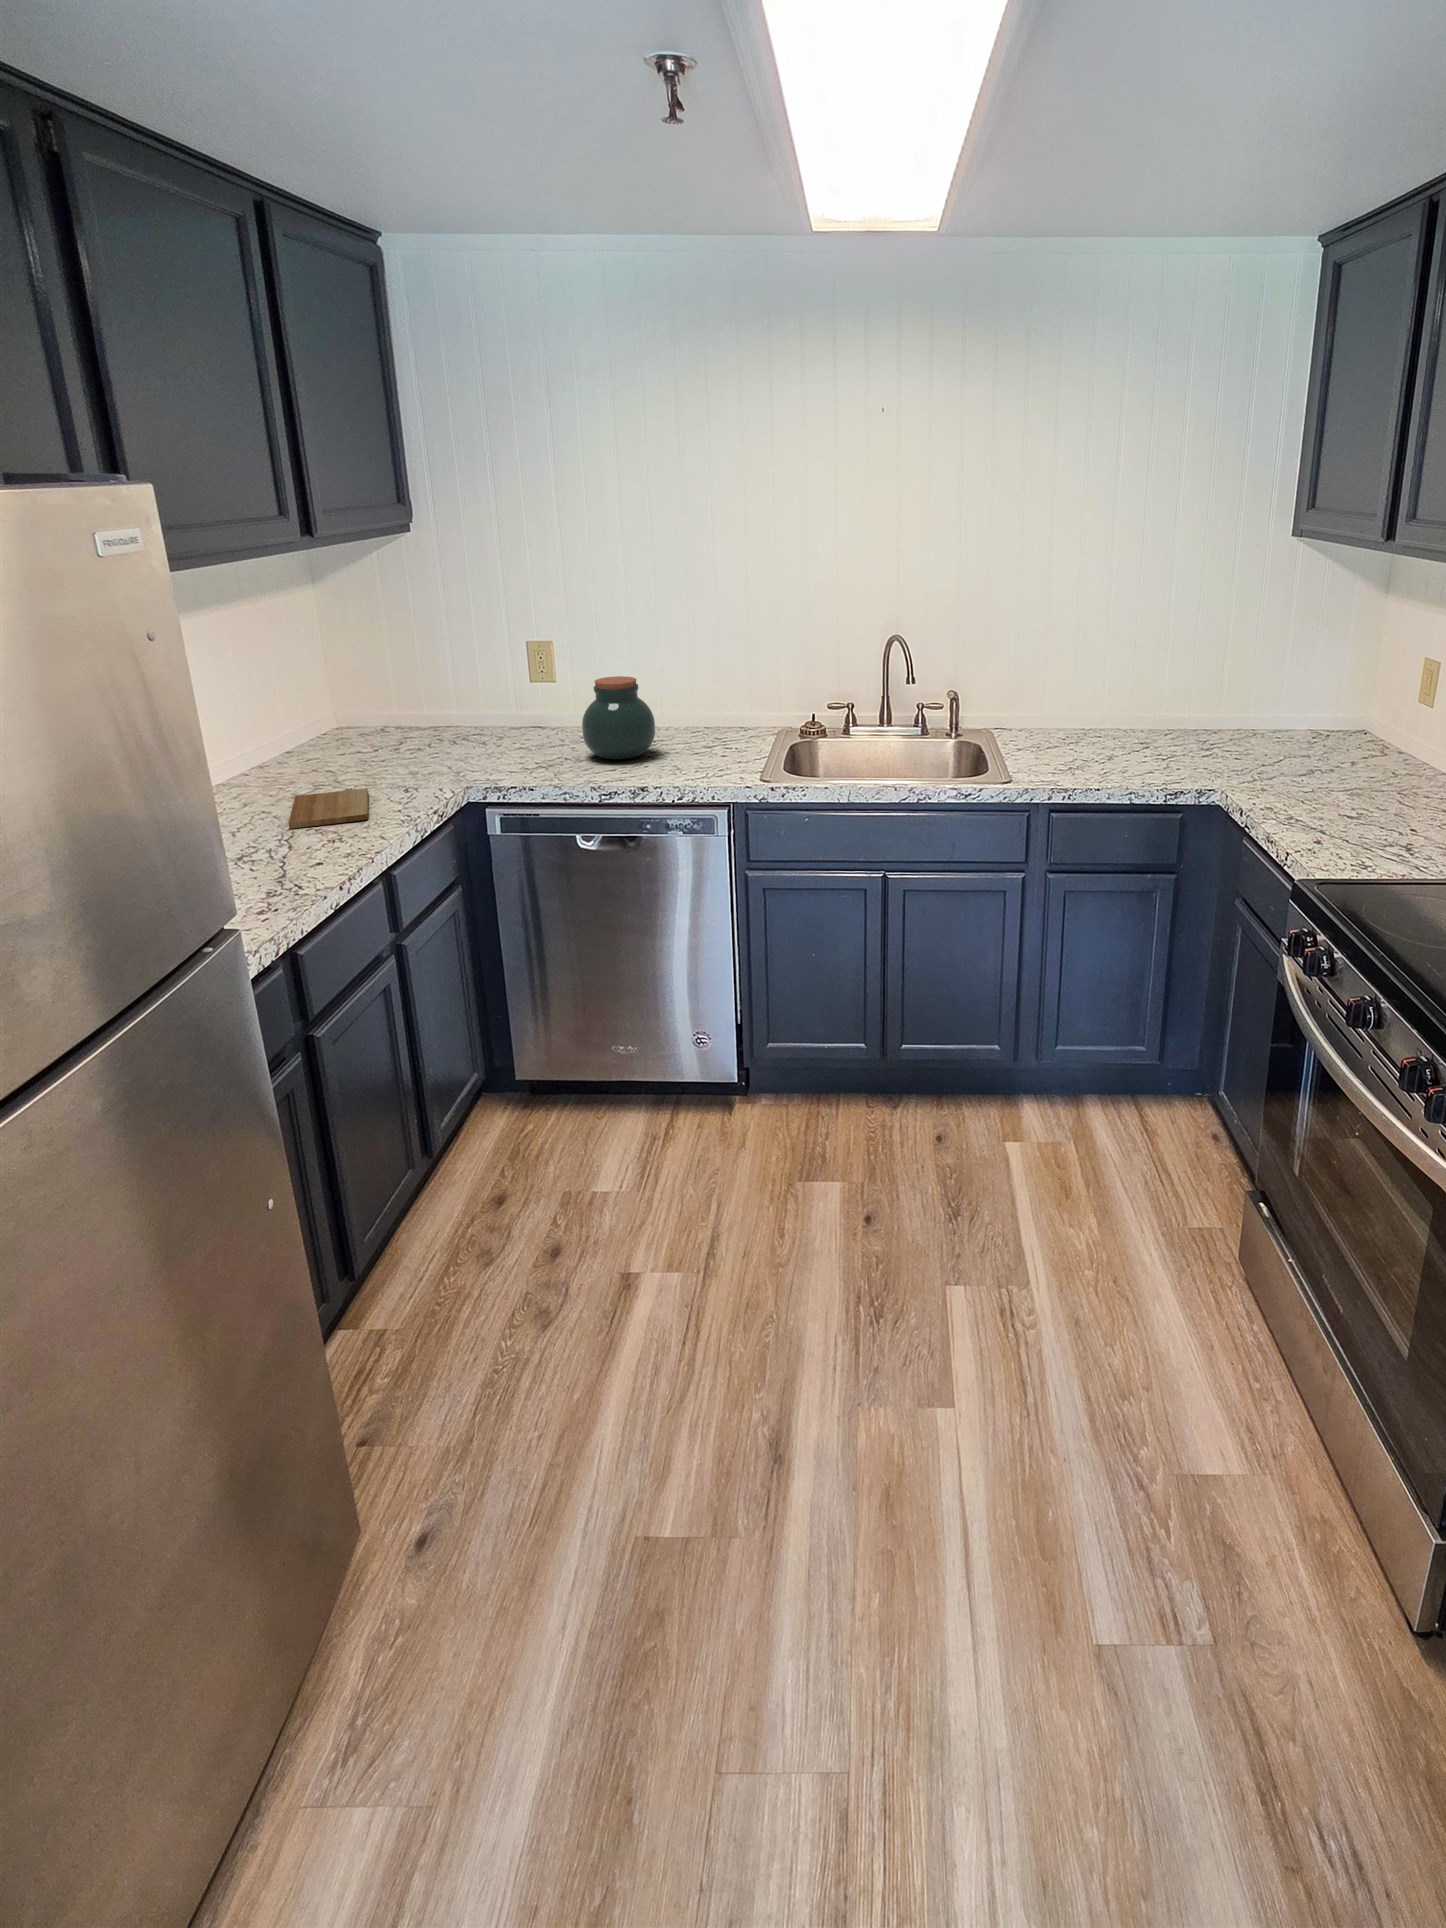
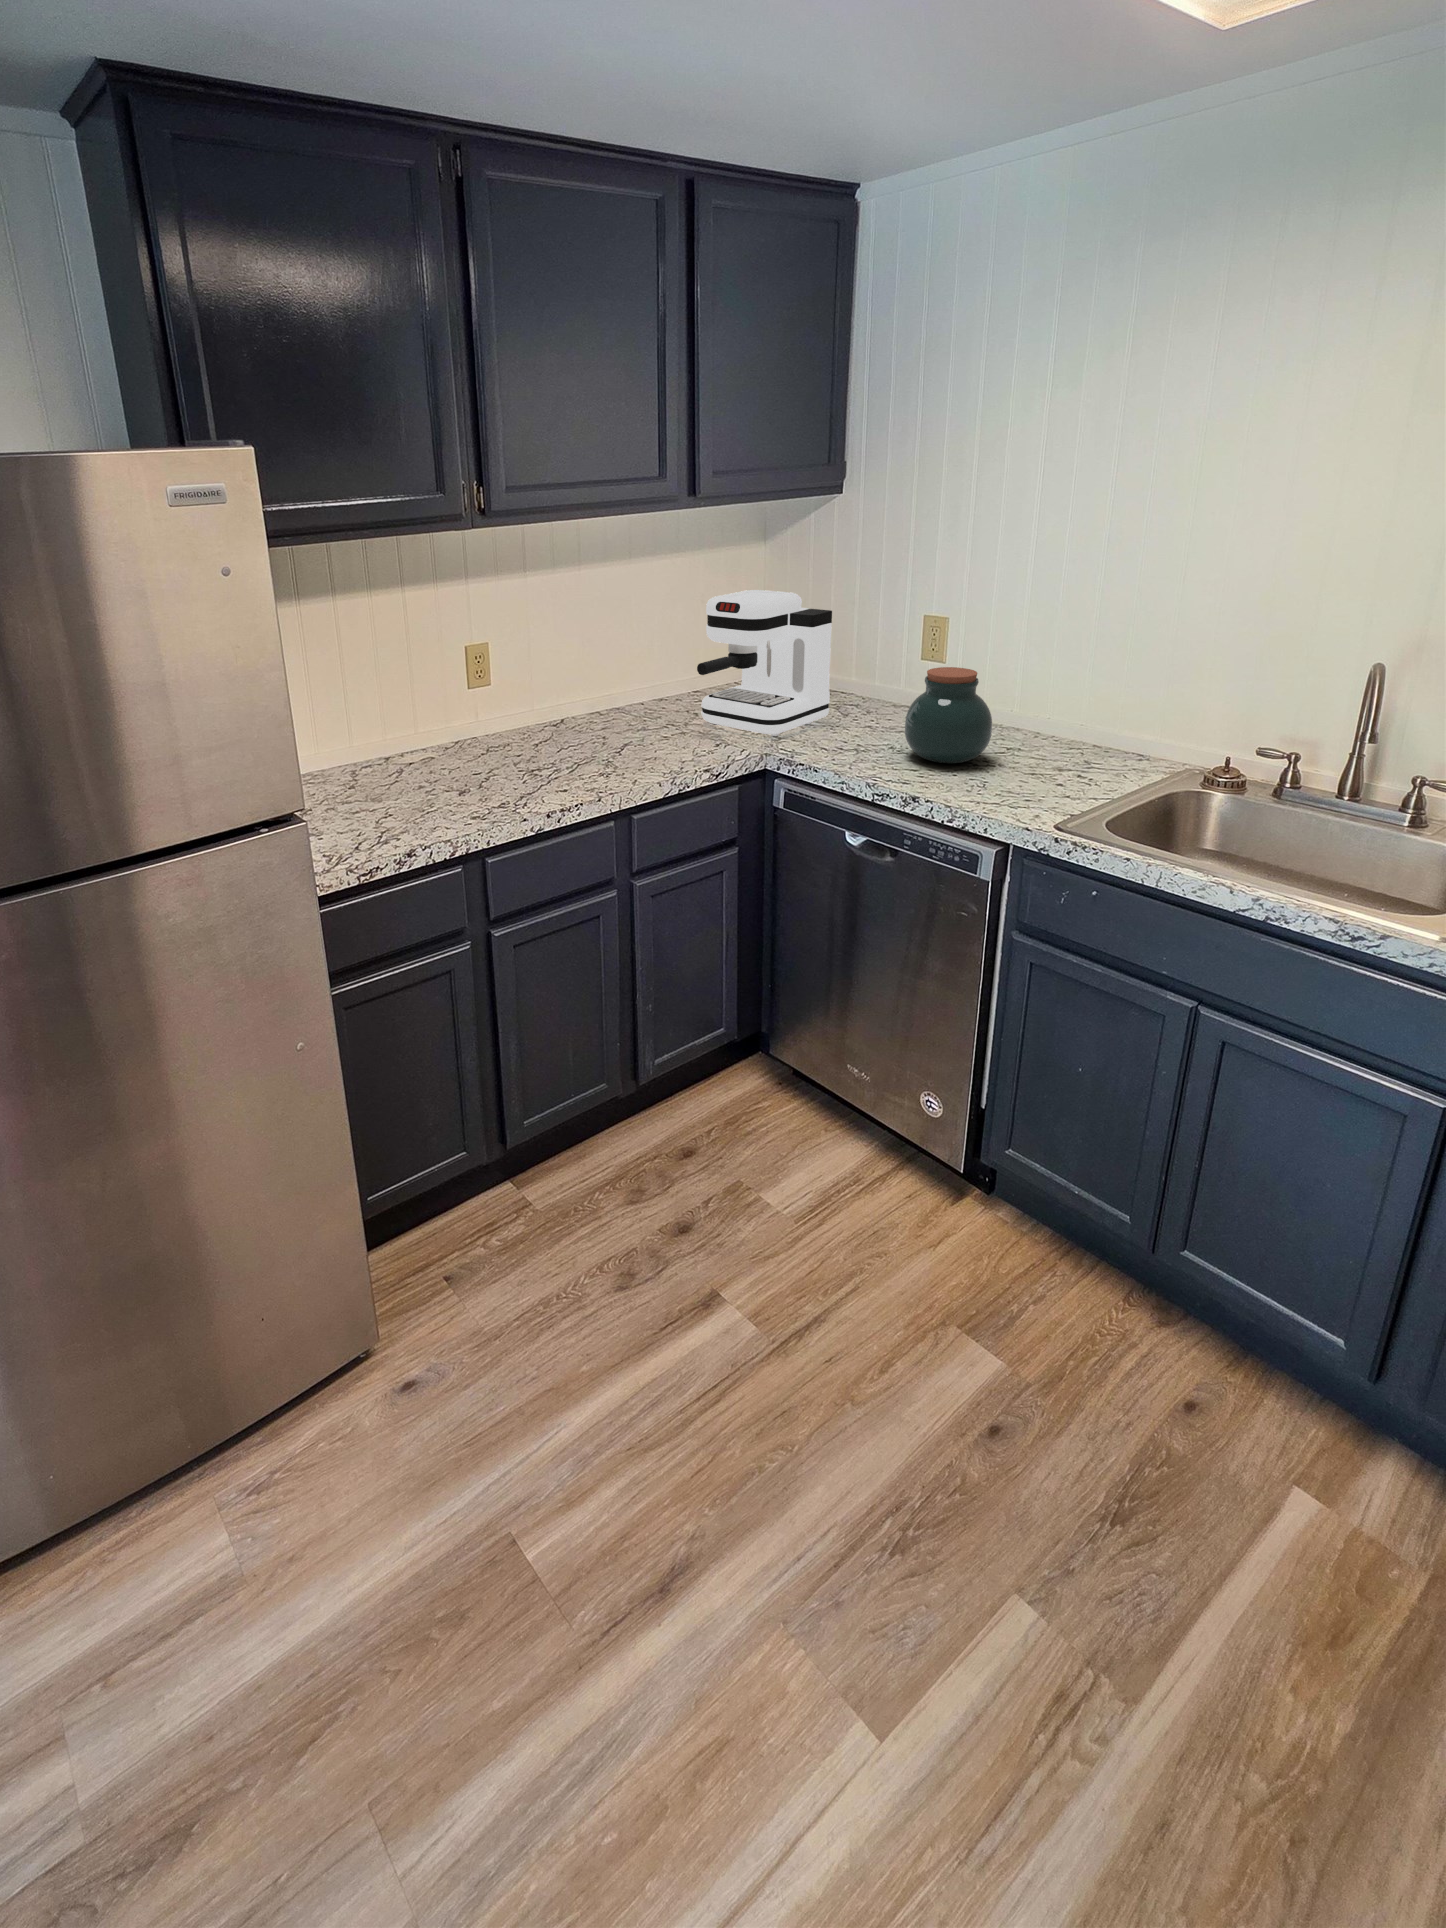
coffee maker: none [343,628,481,774] -> present [697,590,832,736]
cutting board: present [289,788,368,829] -> none [587,731,681,765]

